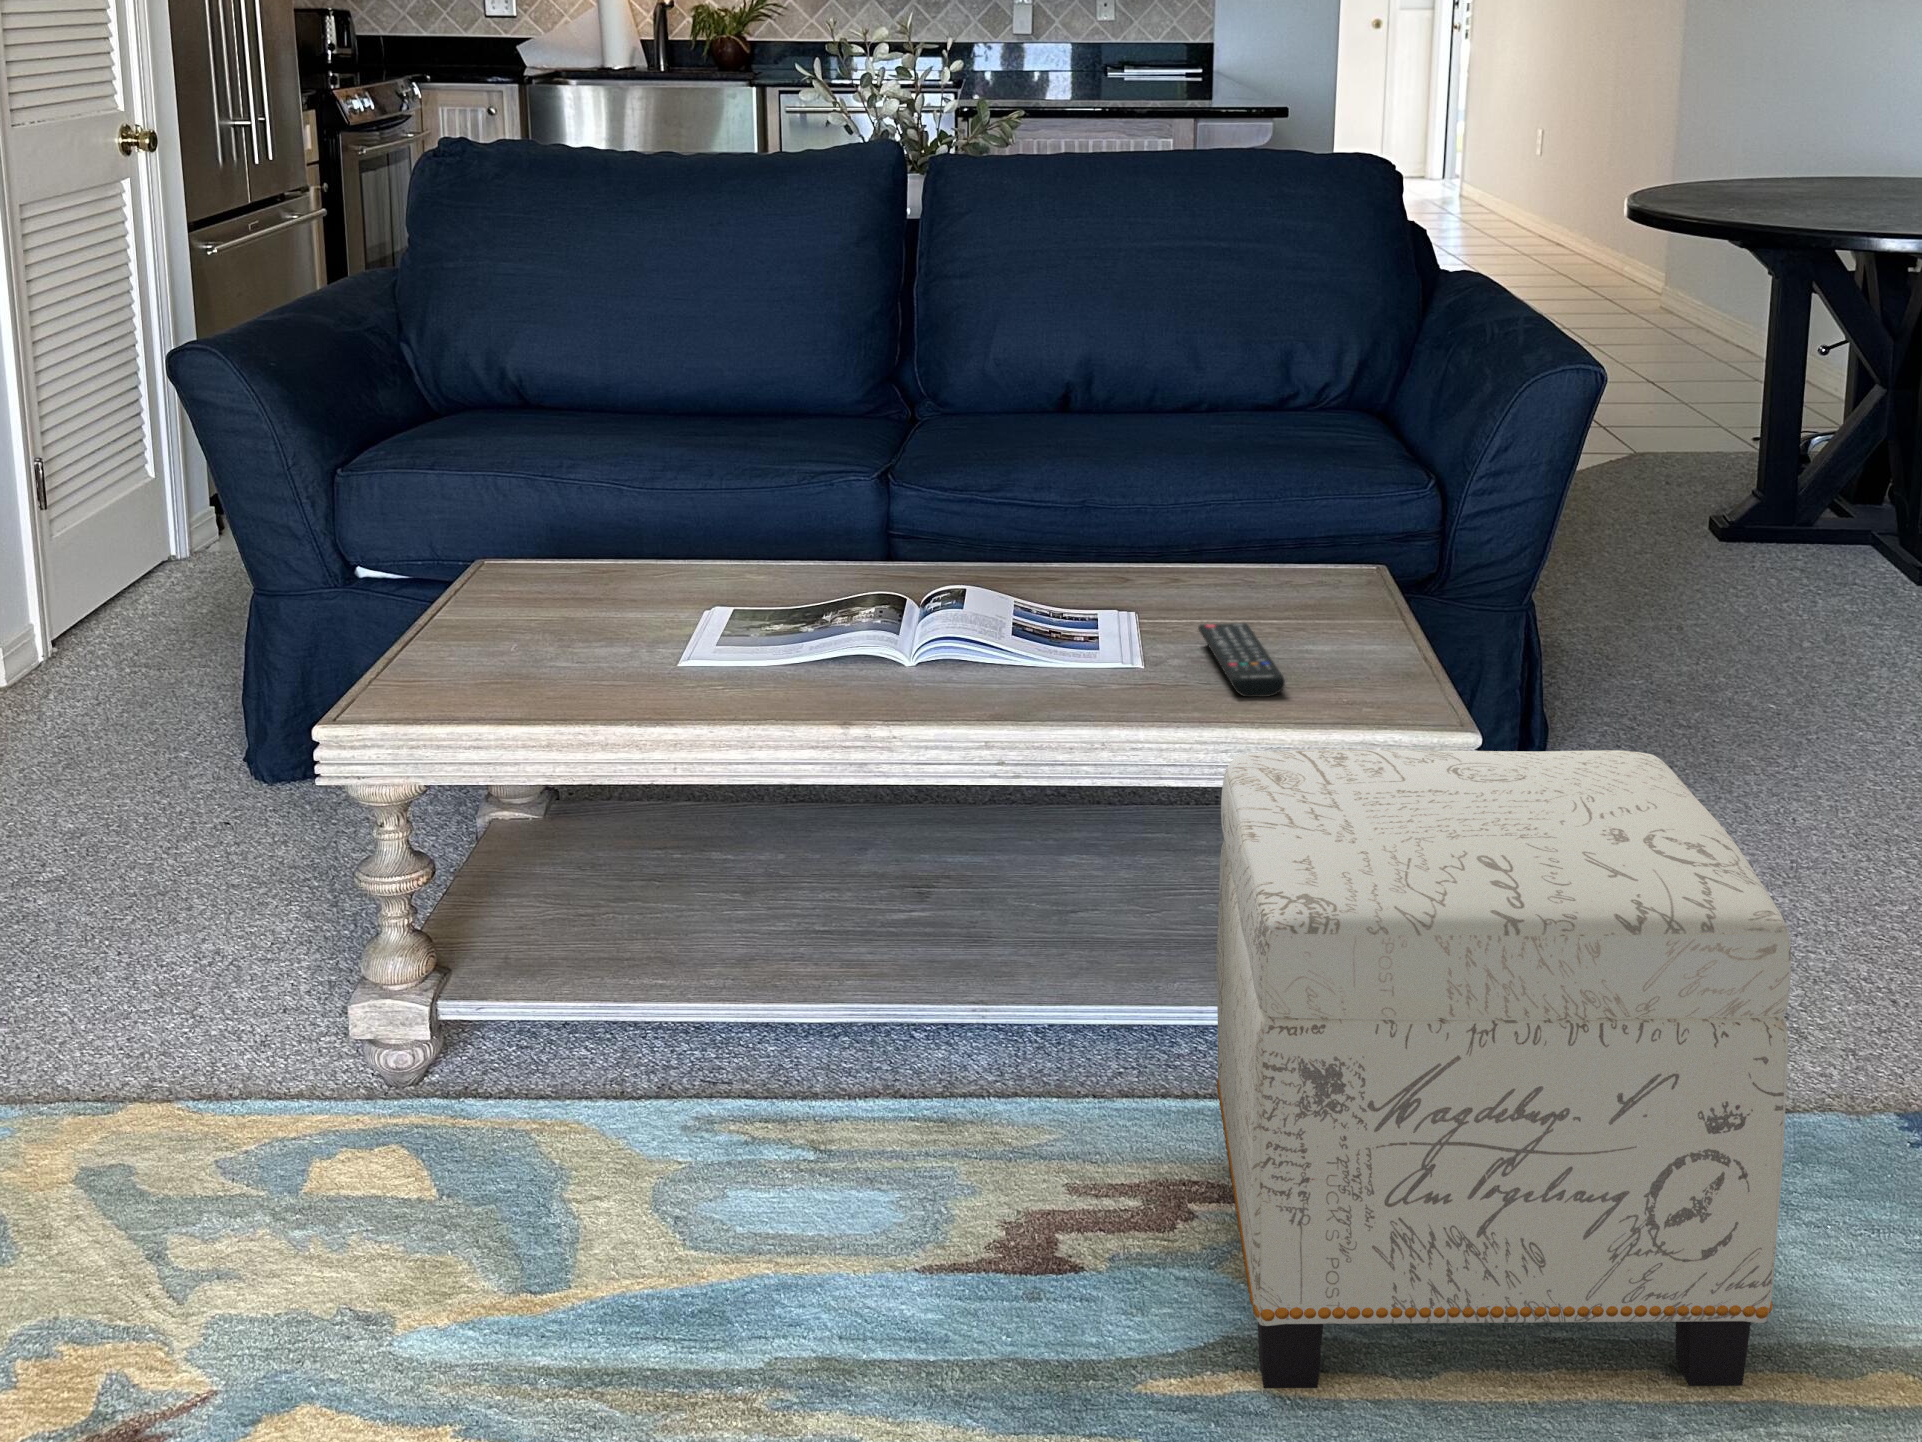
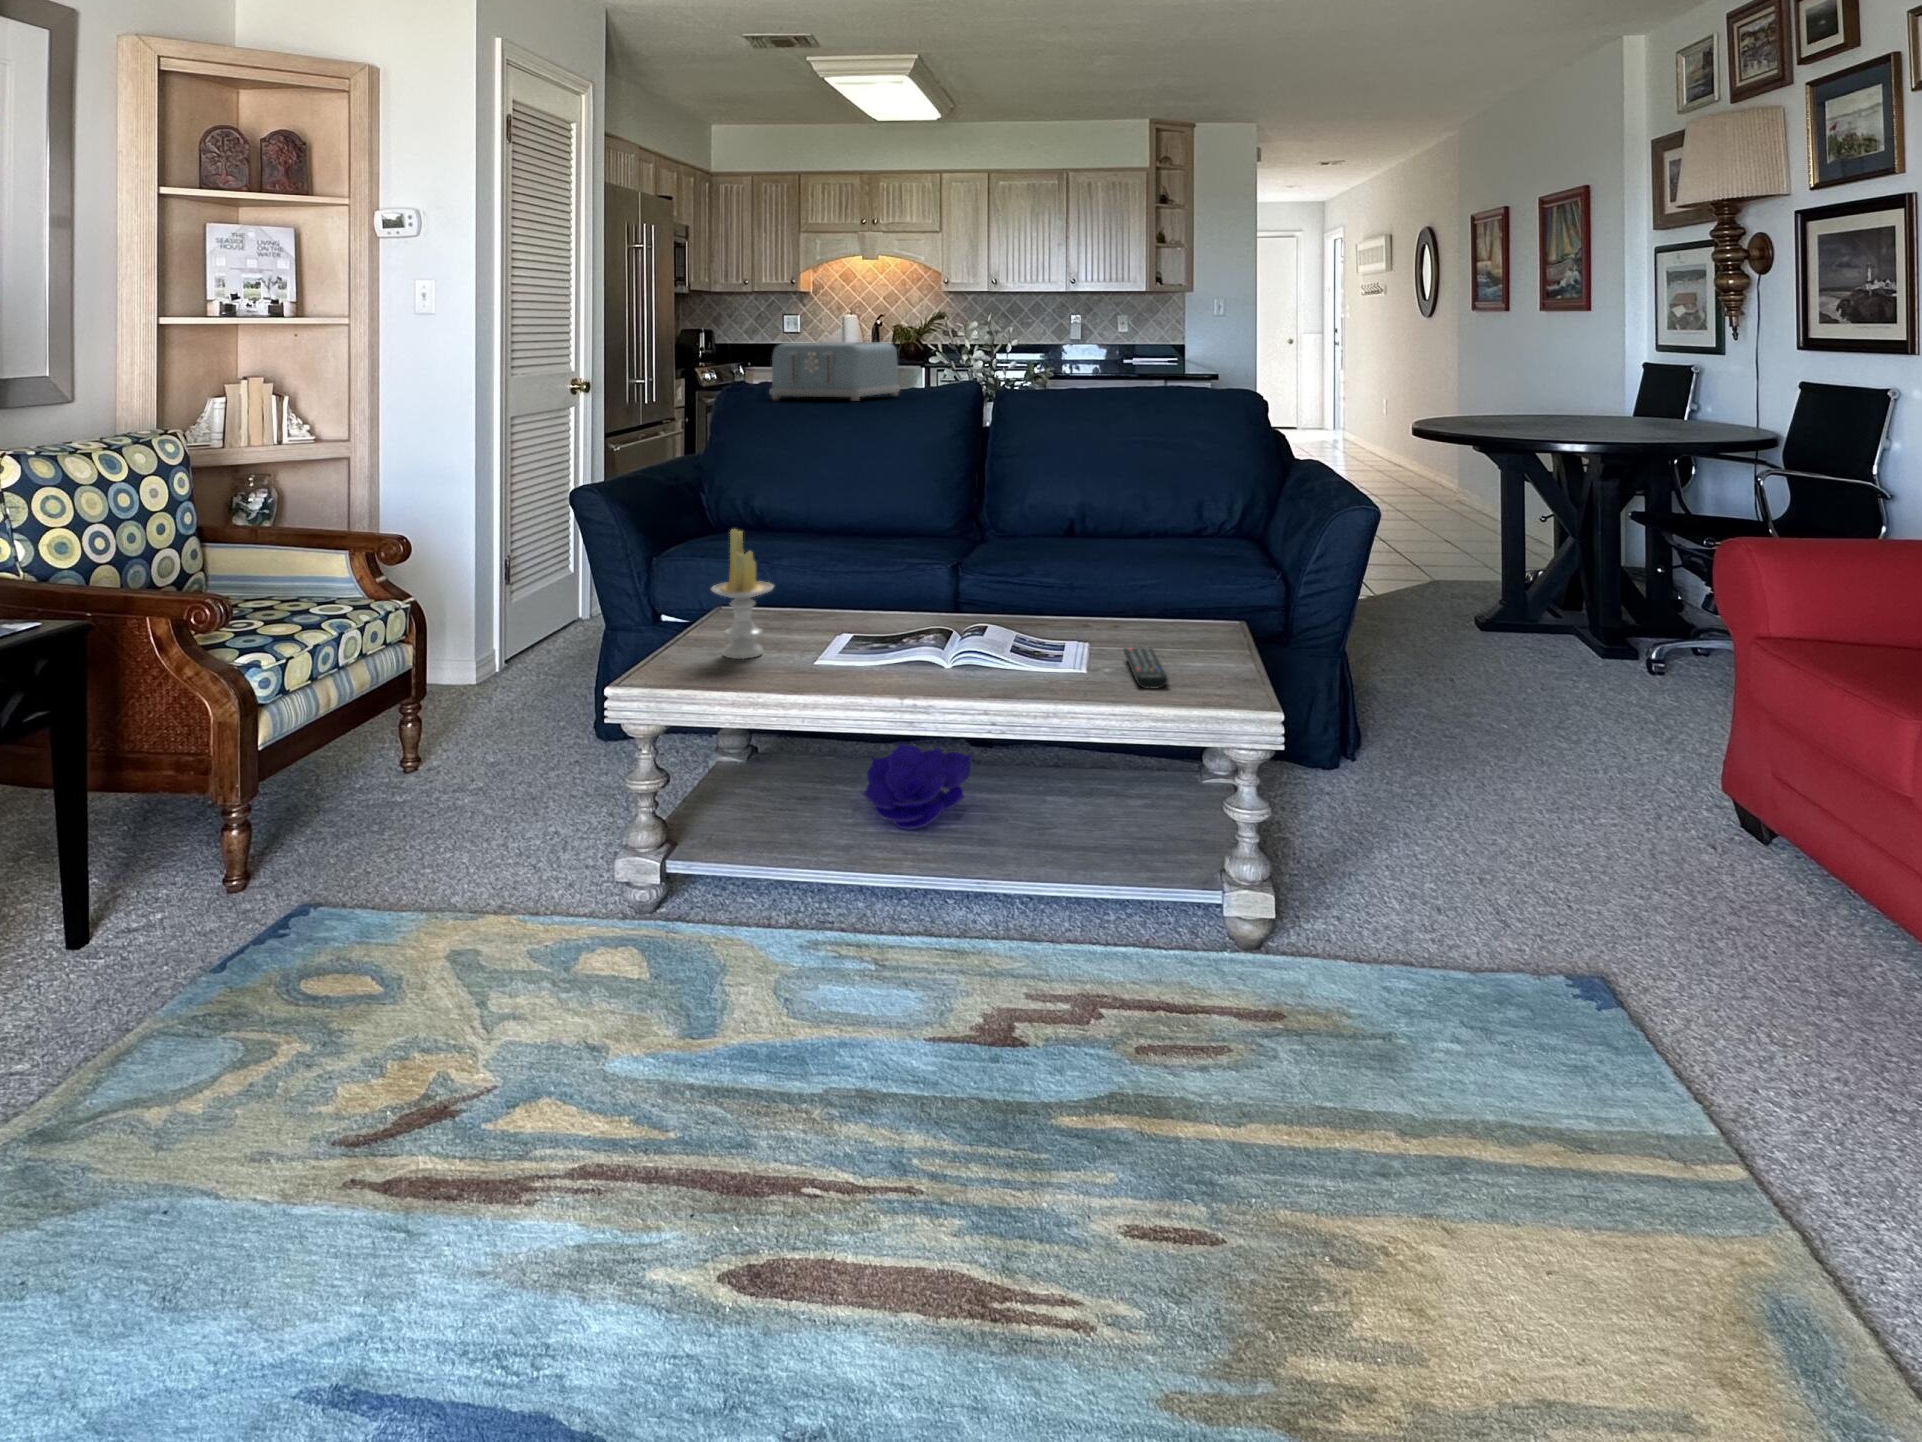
toaster: none [514,65,750,177] -> present [769,342,900,401]
candle: none [478,438,591,662] -> present [711,529,774,659]
ottoman: present [1216,750,1791,1388] -> none [1121,718,1462,1145]
decorative bowl: none [750,780,936,929] -> present [861,743,972,830]

